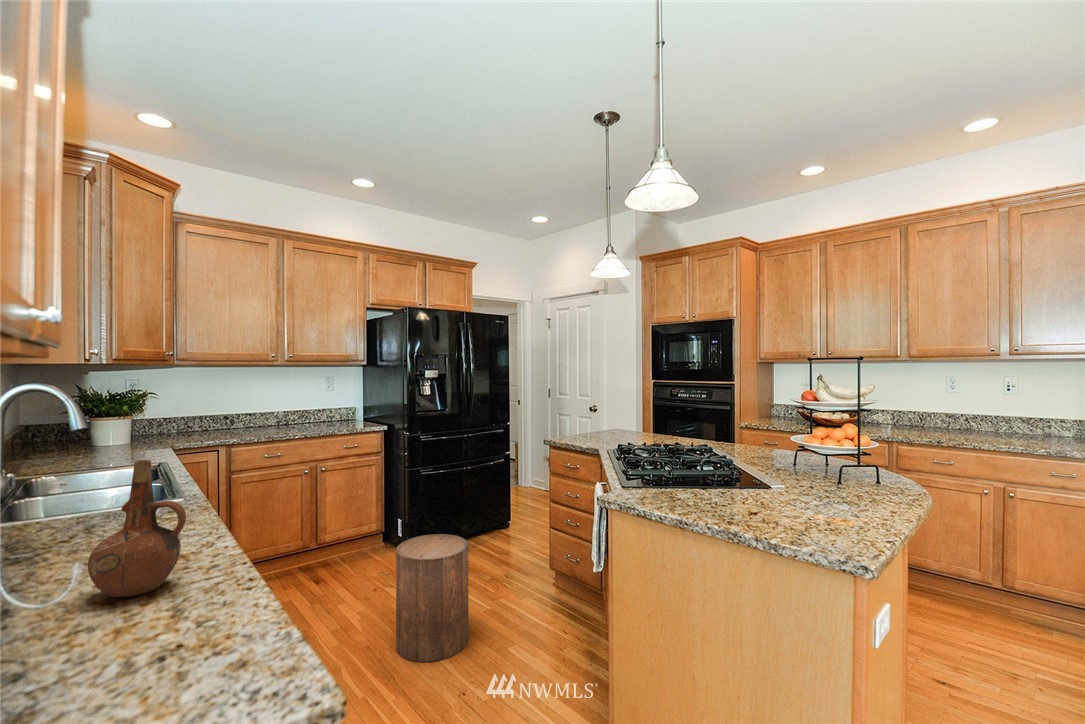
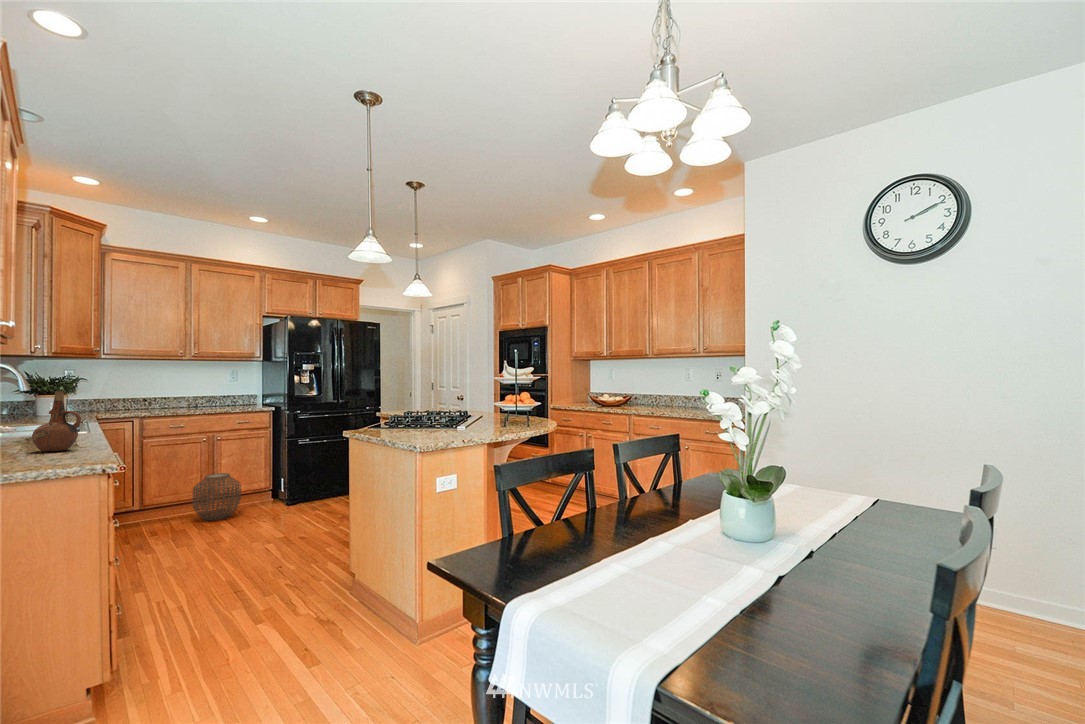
woven basket: none [294,516,354,582] -> present [192,473,241,520]
stool: present [396,534,469,662] -> none [250,476,305,555]

